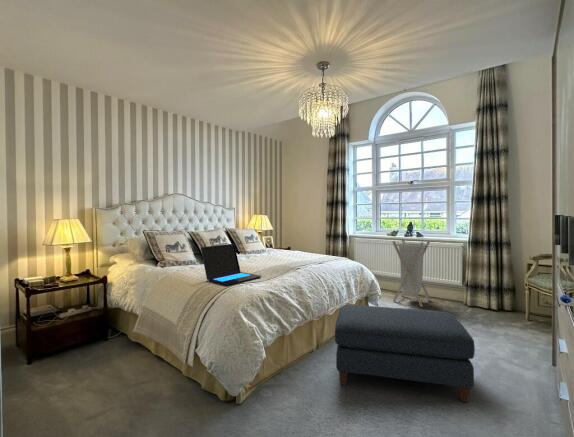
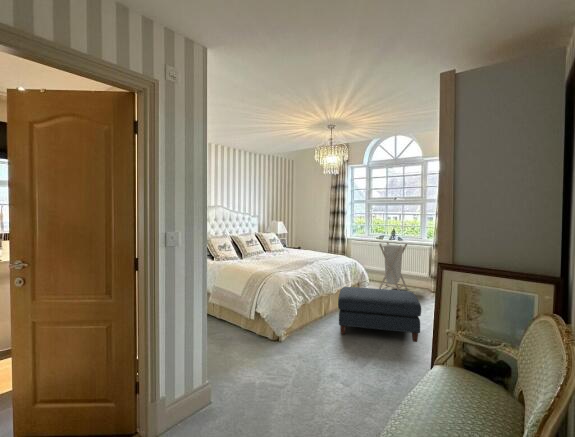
laptop: present [201,244,261,285] -> none [251,245,290,272]

